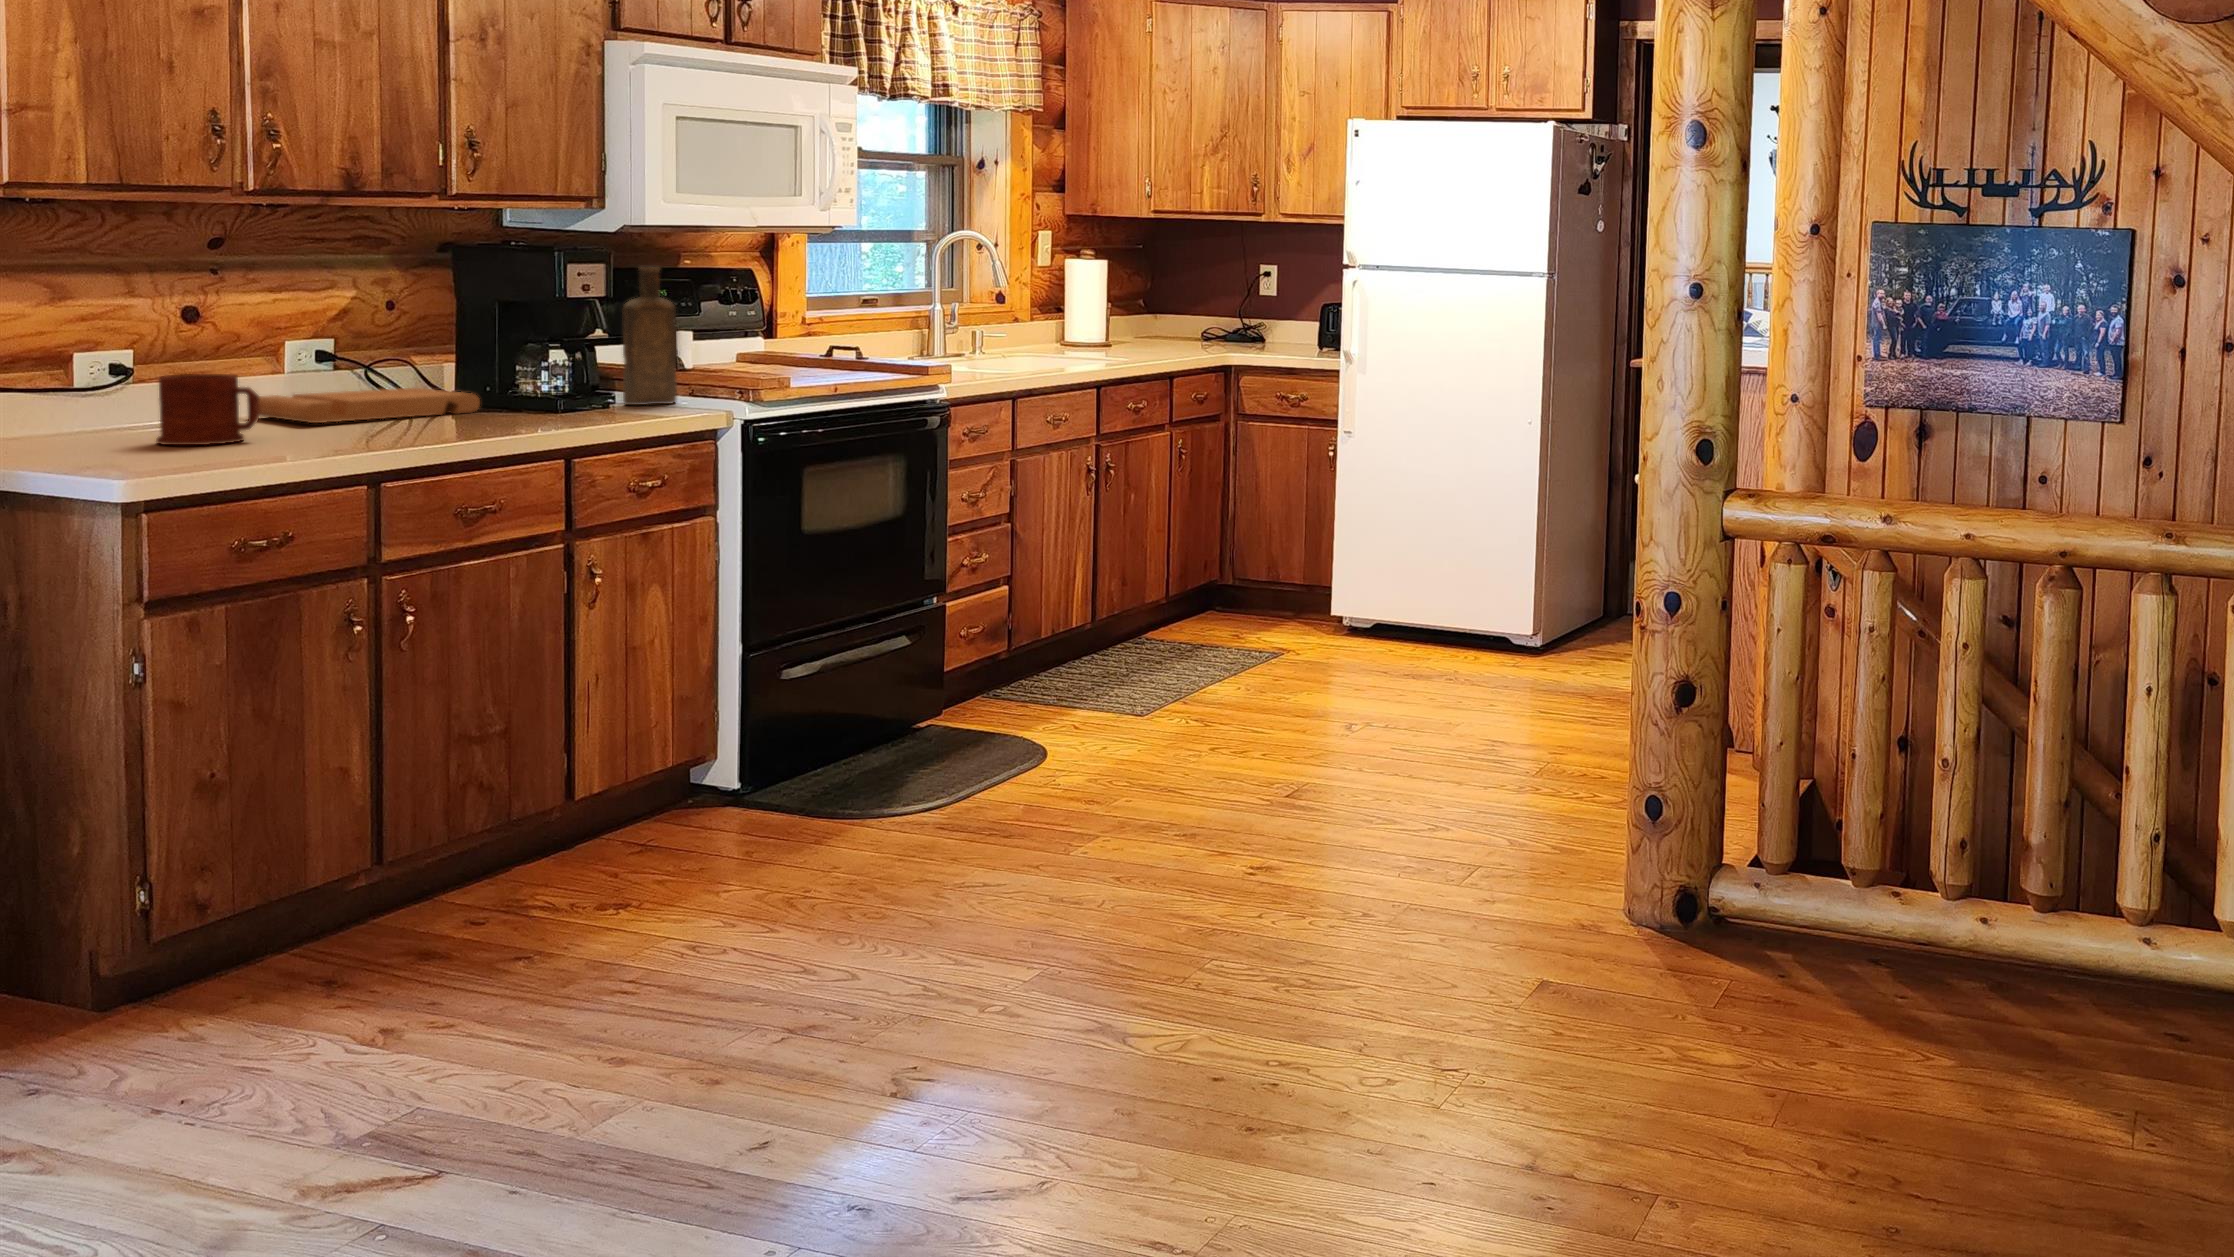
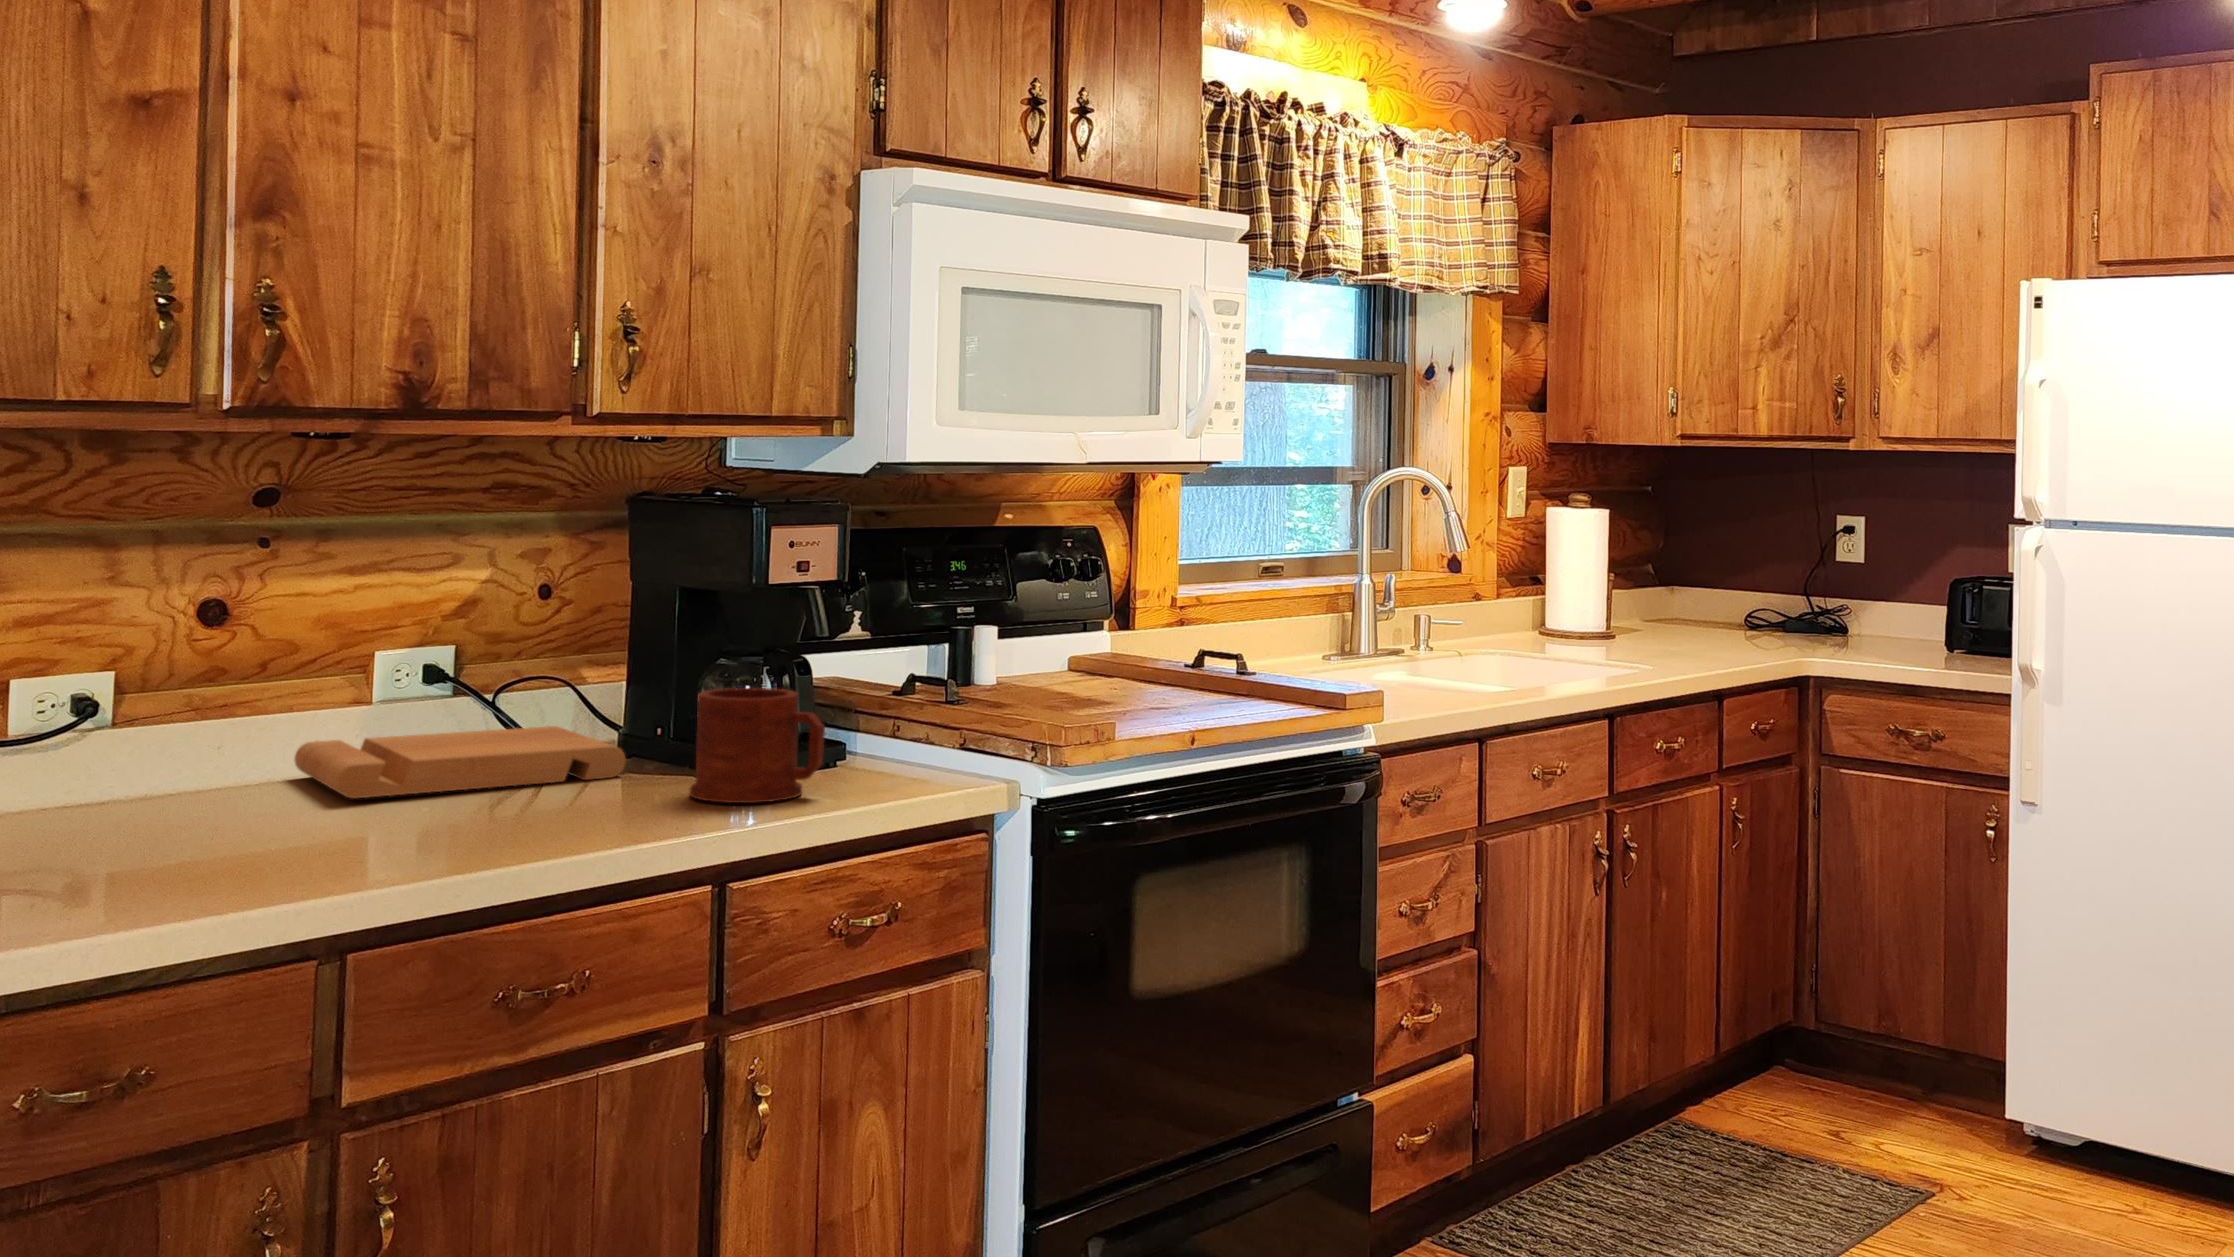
bottle: present [622,267,677,405] -> none [829,535,933,771]
mug: present [156,374,259,445] -> present [690,688,825,803]

